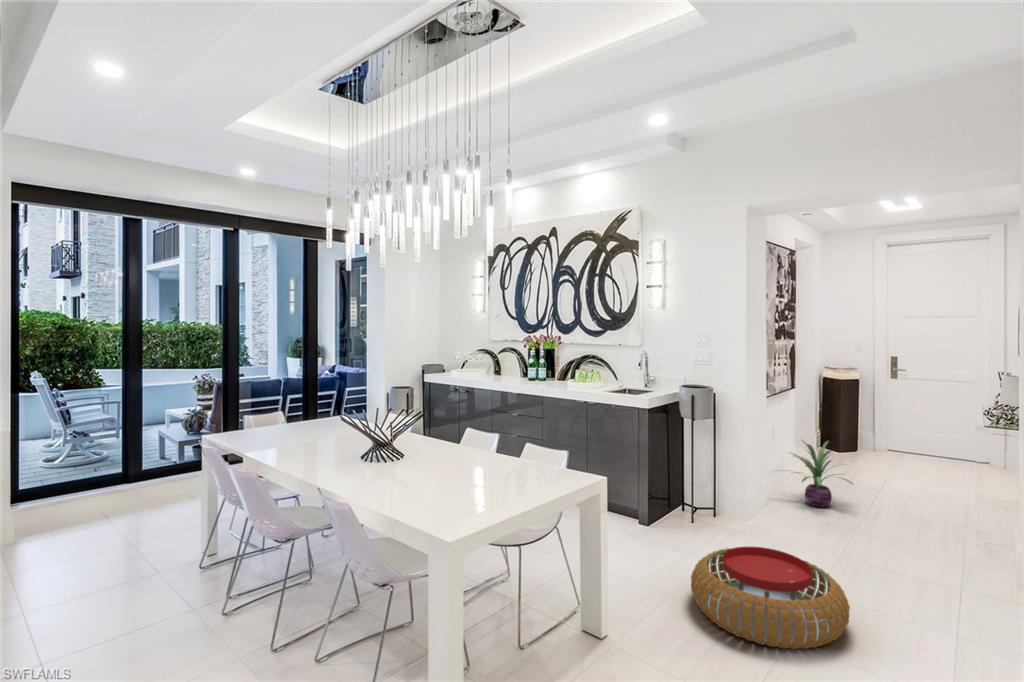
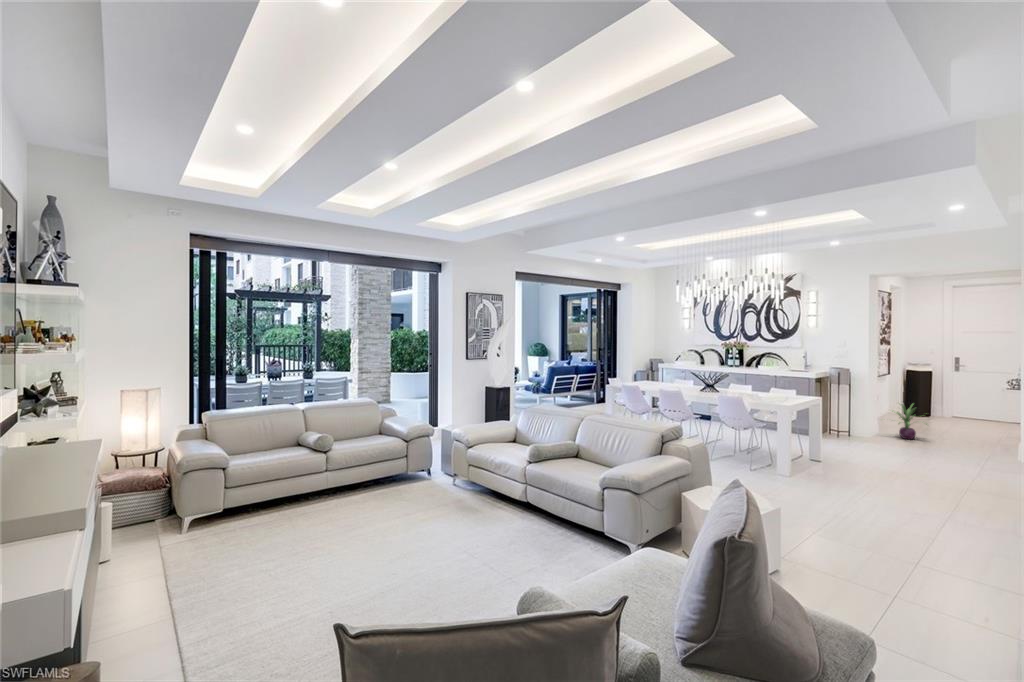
pouf: present [691,546,850,649] -> none [850,440,928,474]

